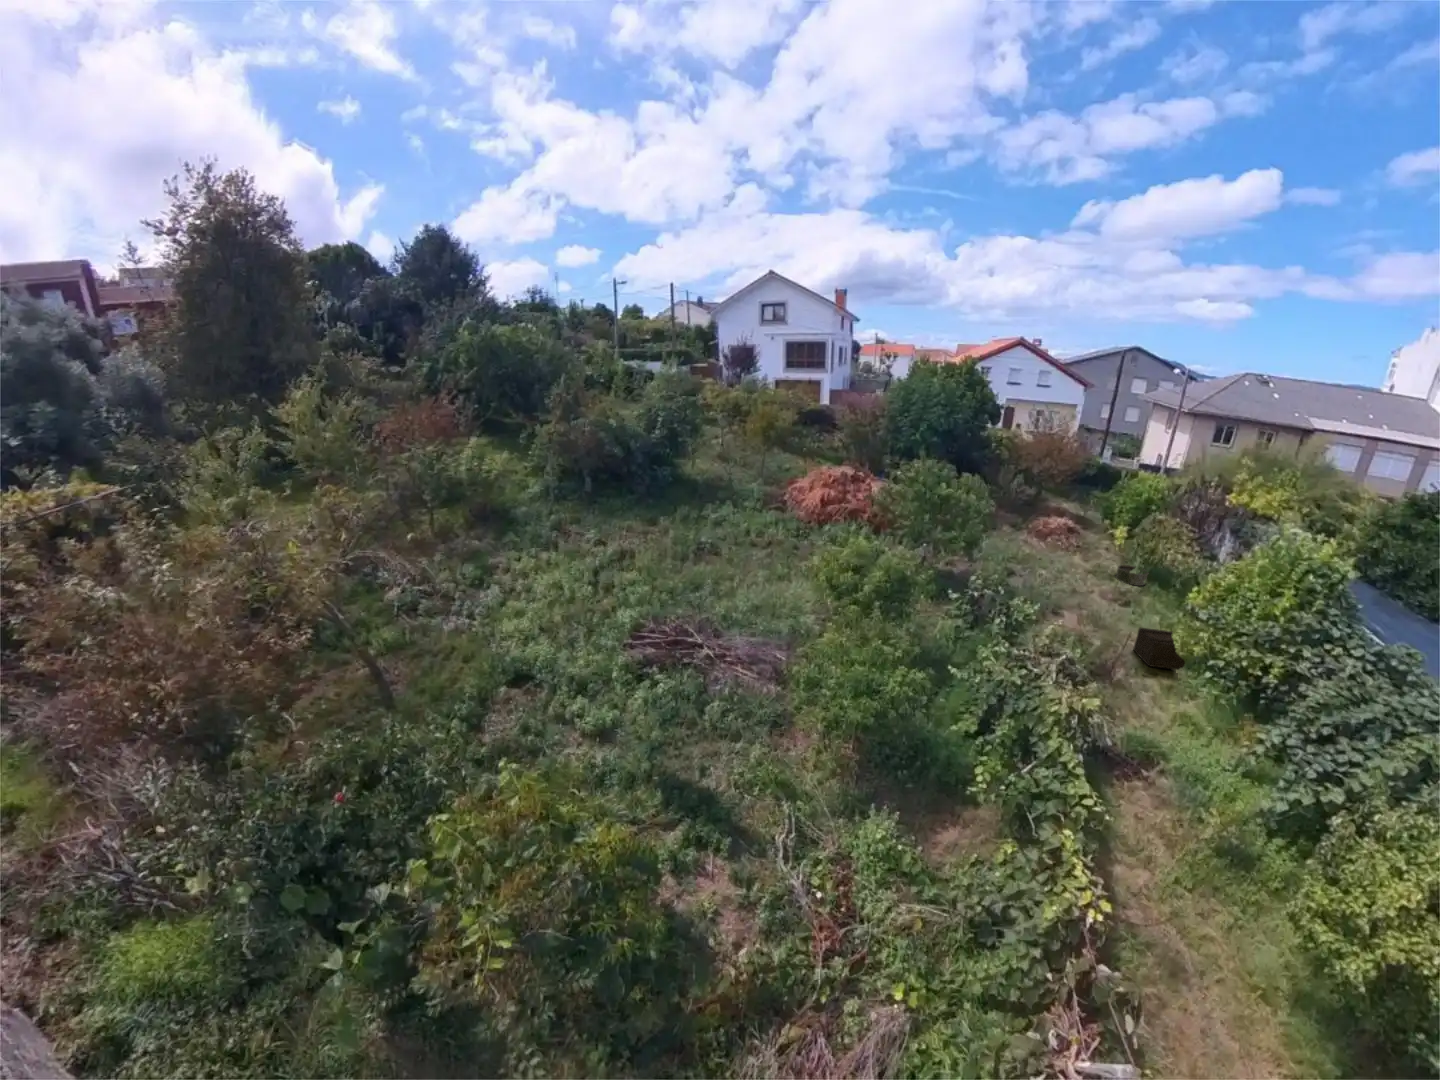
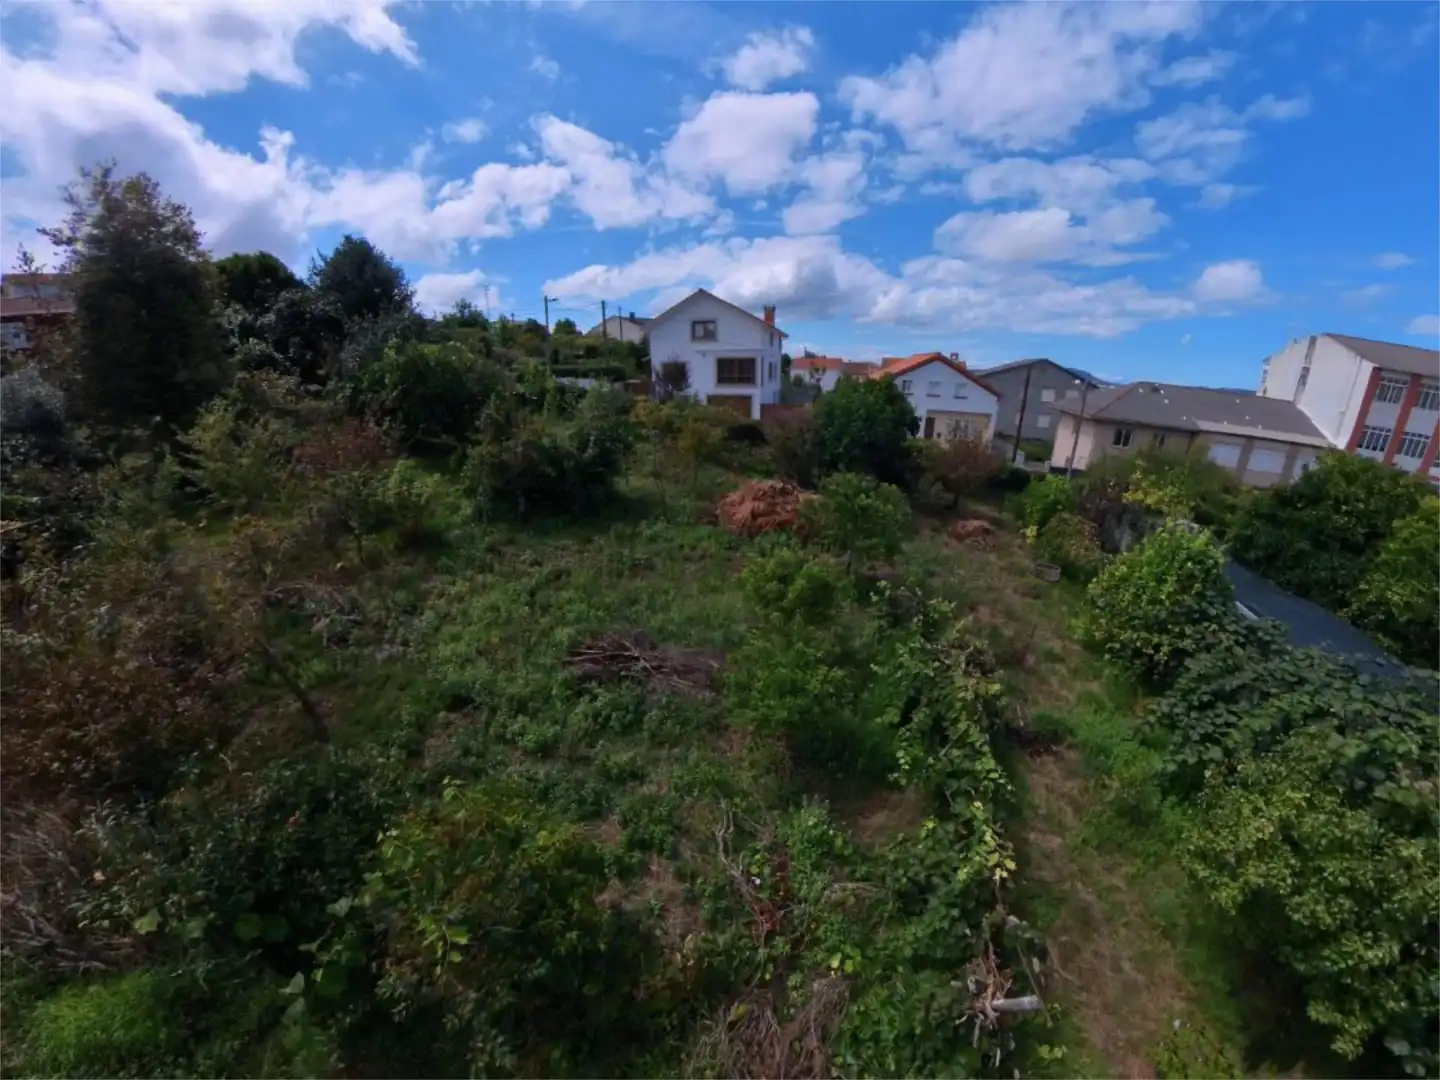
wooden crate: present [1133,628,1185,670] -> none [1047,619,1096,656]

